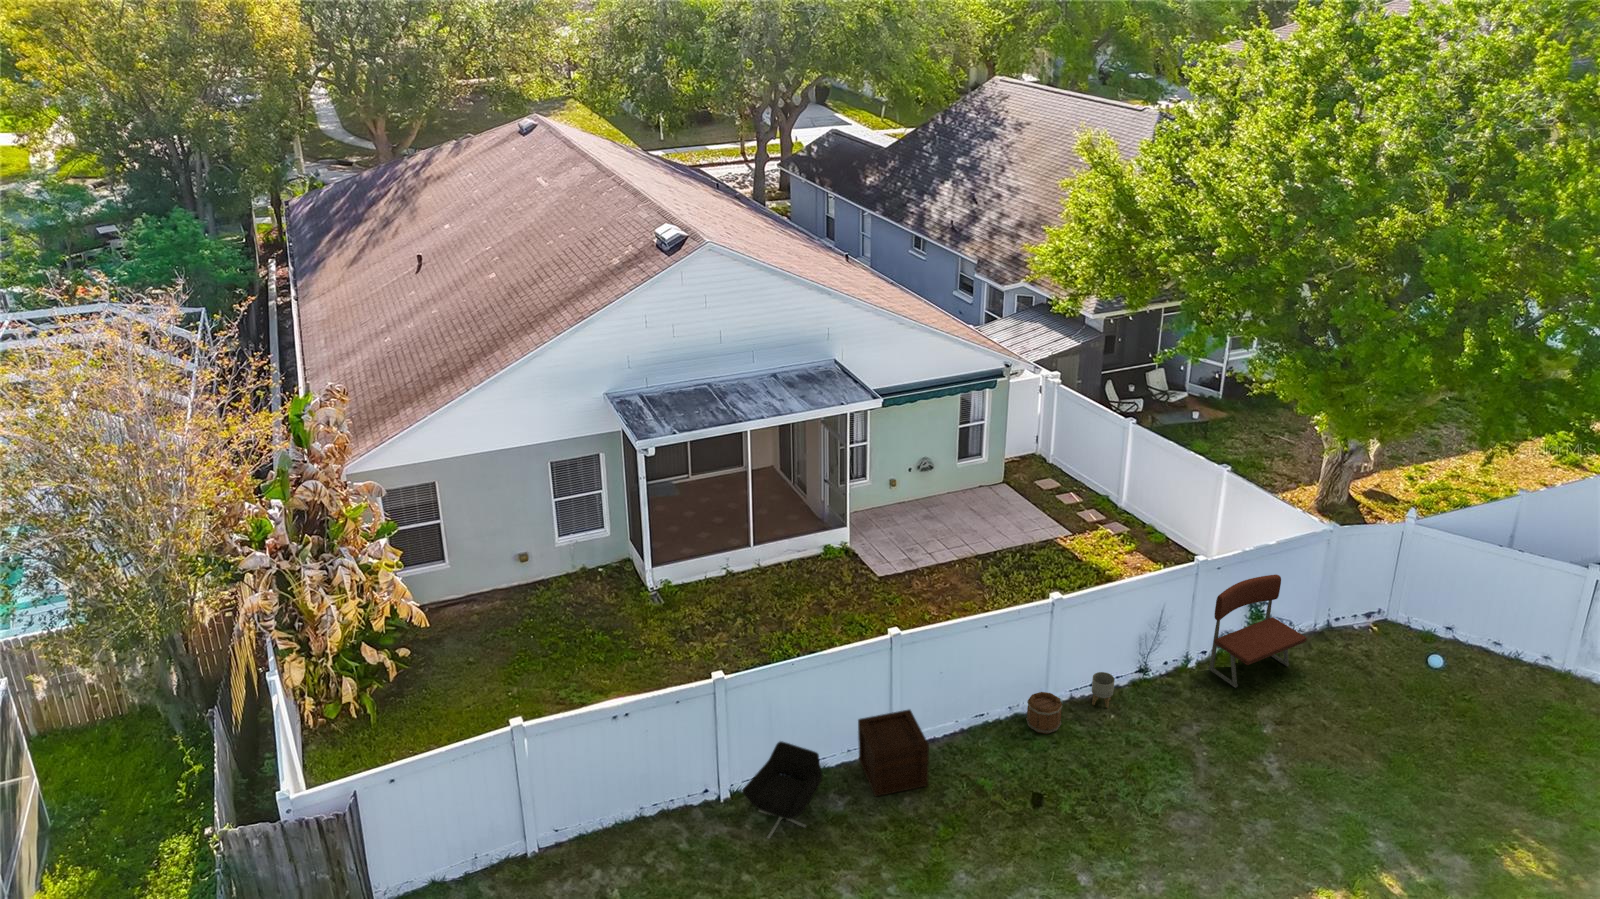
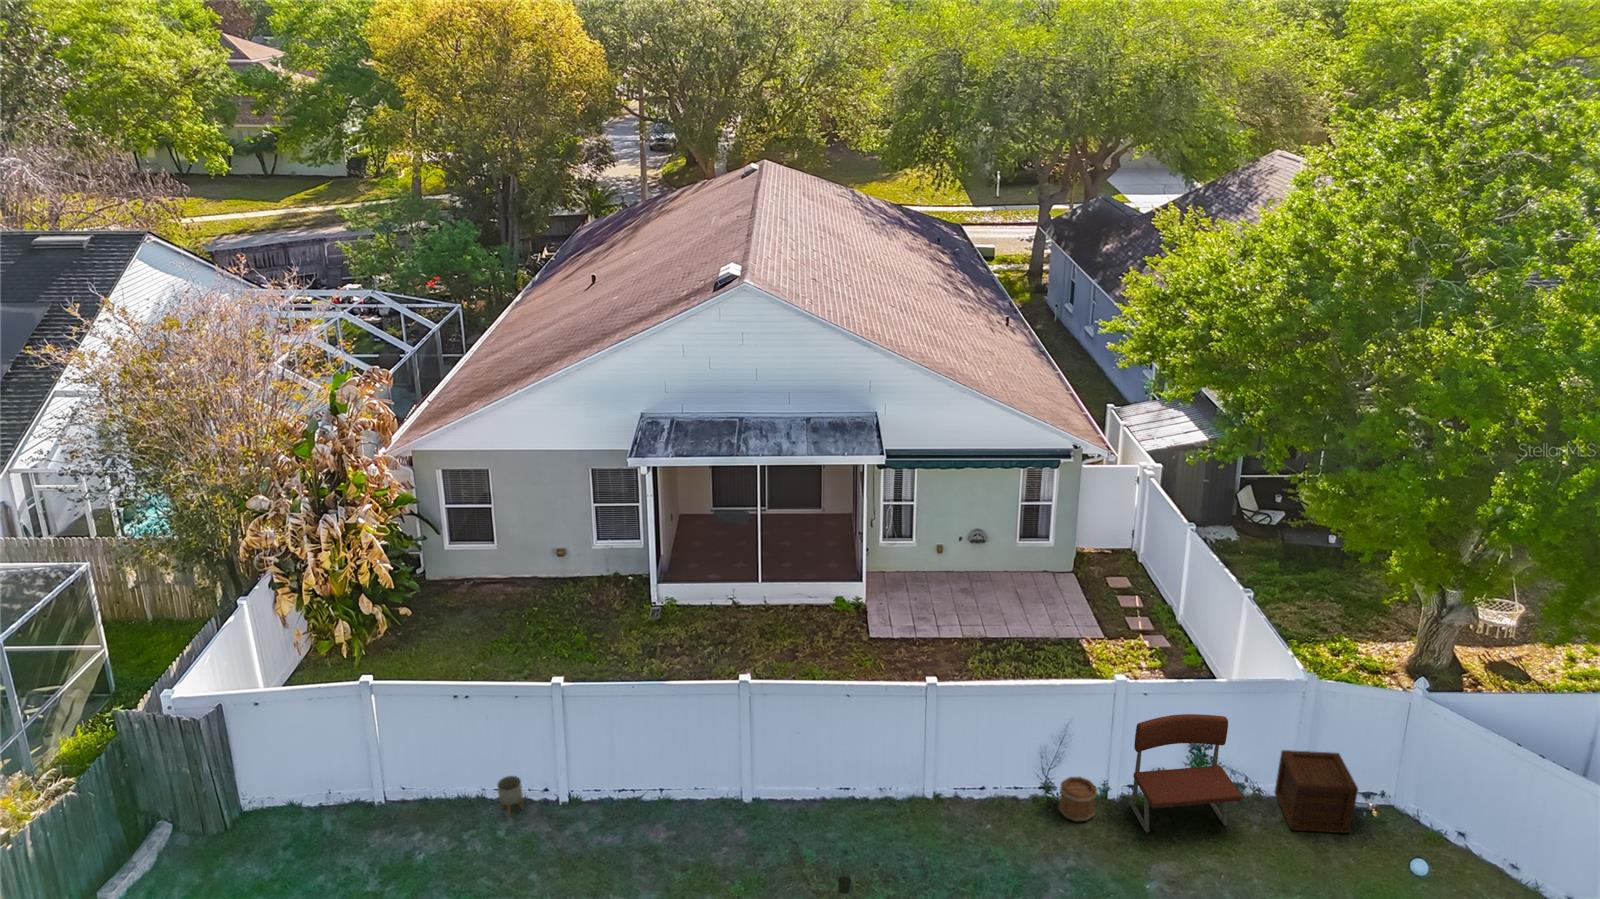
planter: present [1092,672,1115,708] -> present [497,776,524,816]
bucket: present [1026,692,1063,734] -> present [1059,777,1097,822]
wooden crate: present [858,710,929,796] -> present [1275,750,1358,833]
lounge chair: present [742,741,822,839] -> none [565,759,644,848]

